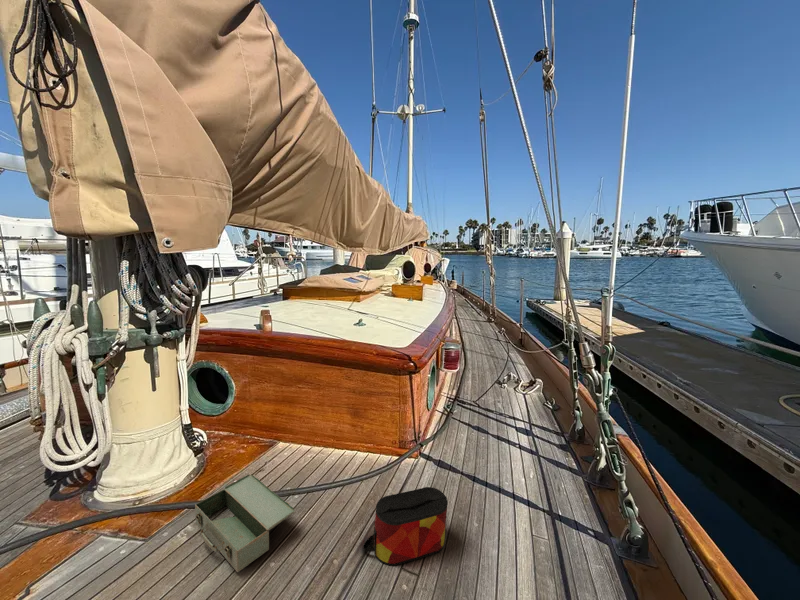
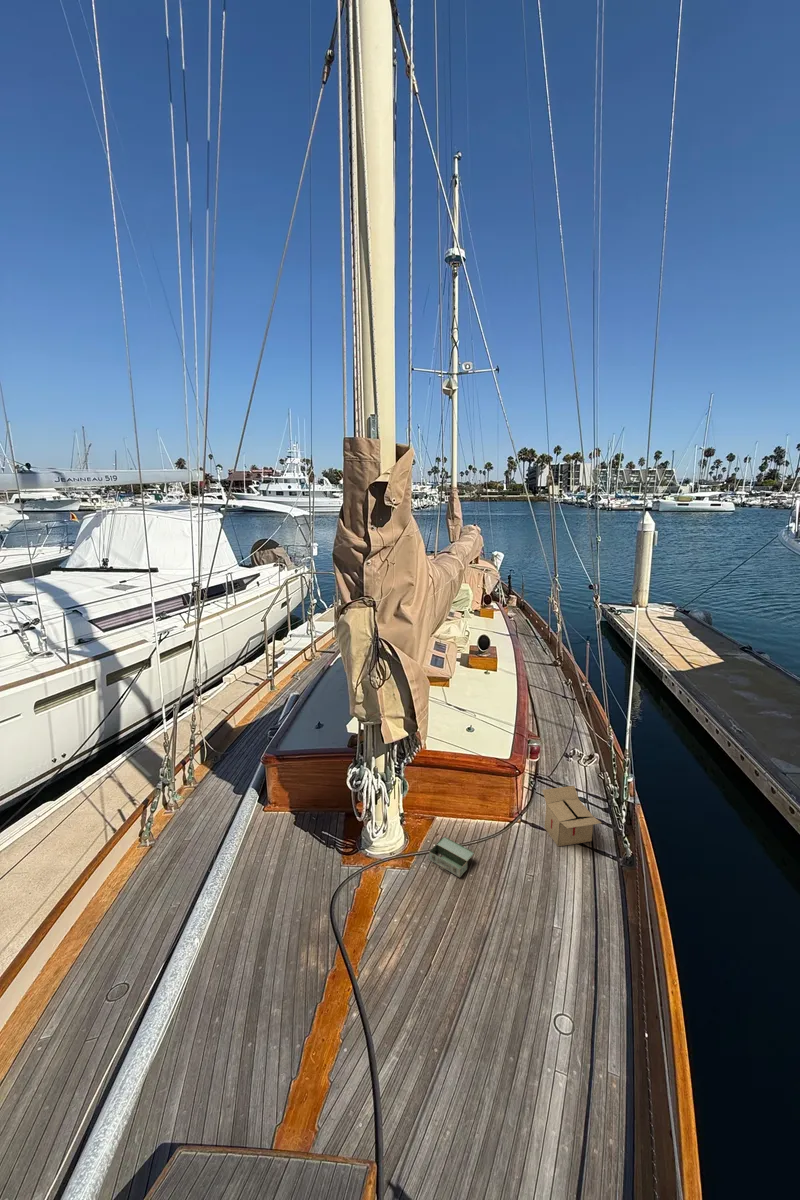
cardboard box: none [459,398,570,504] -> present [543,786,601,847]
bag: present [363,487,448,566] -> none [505,840,542,875]

